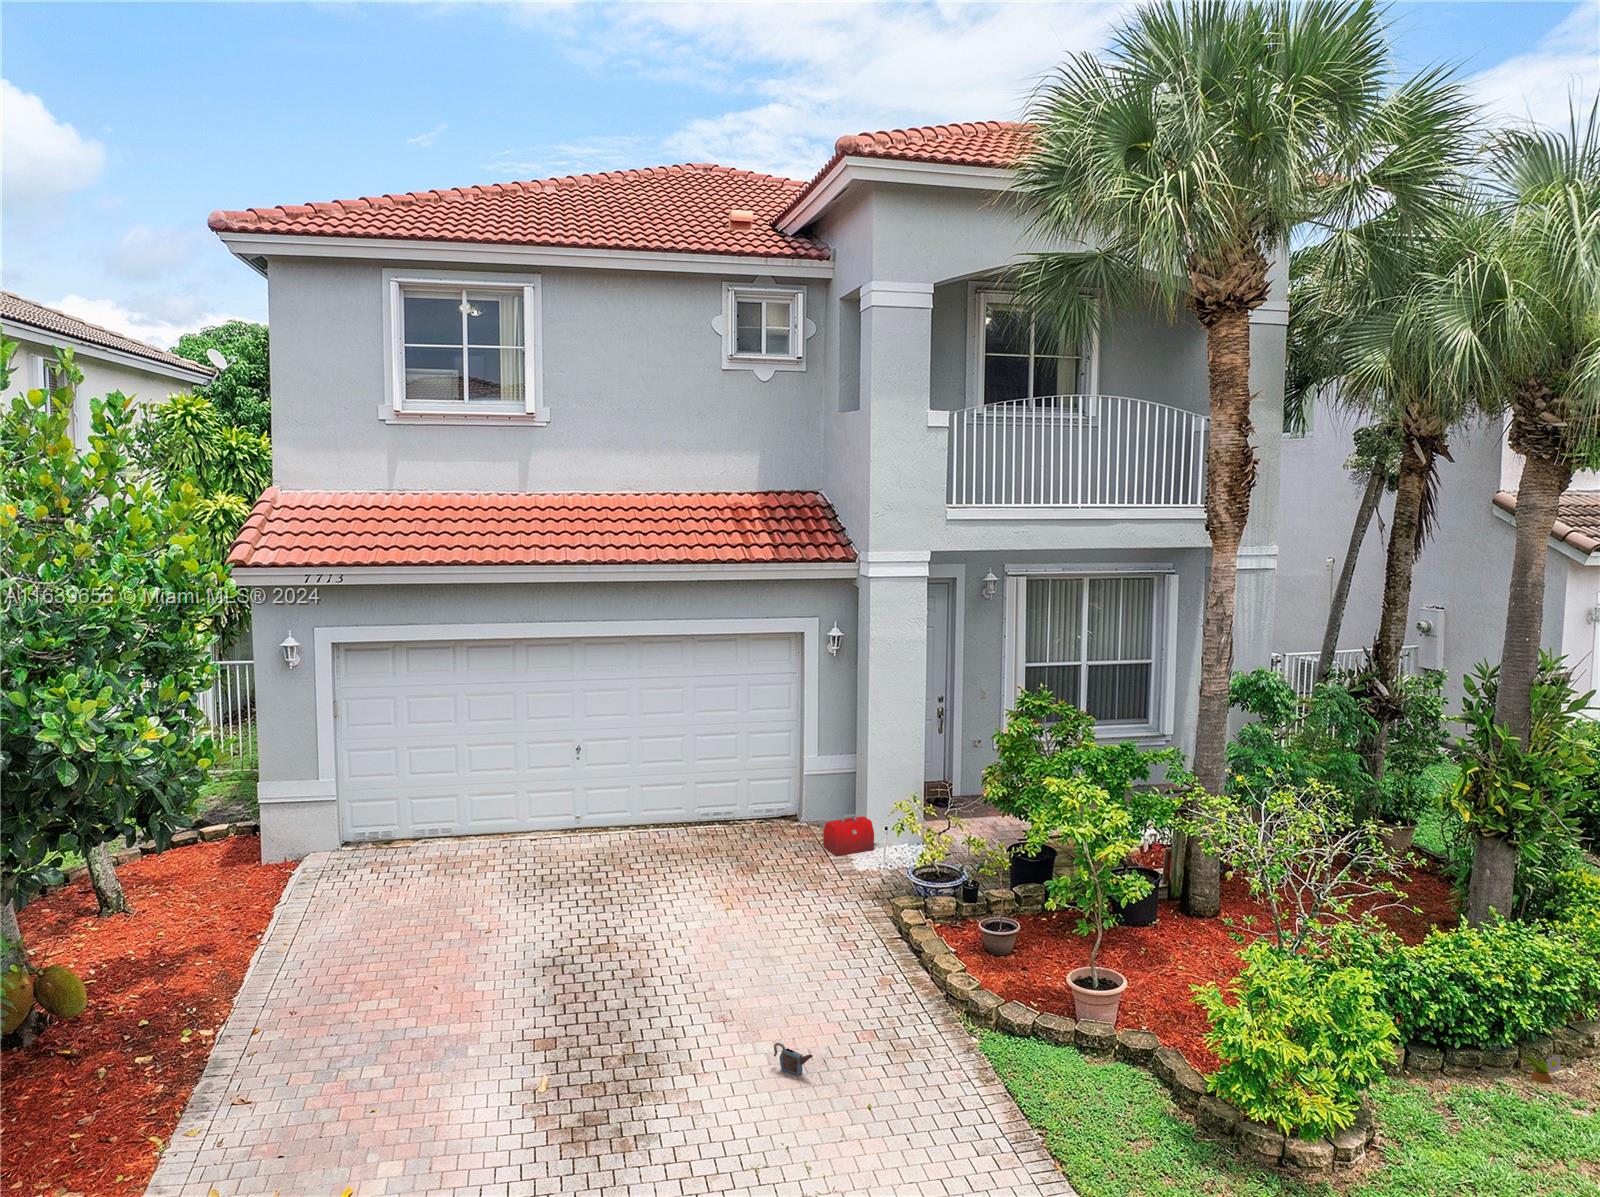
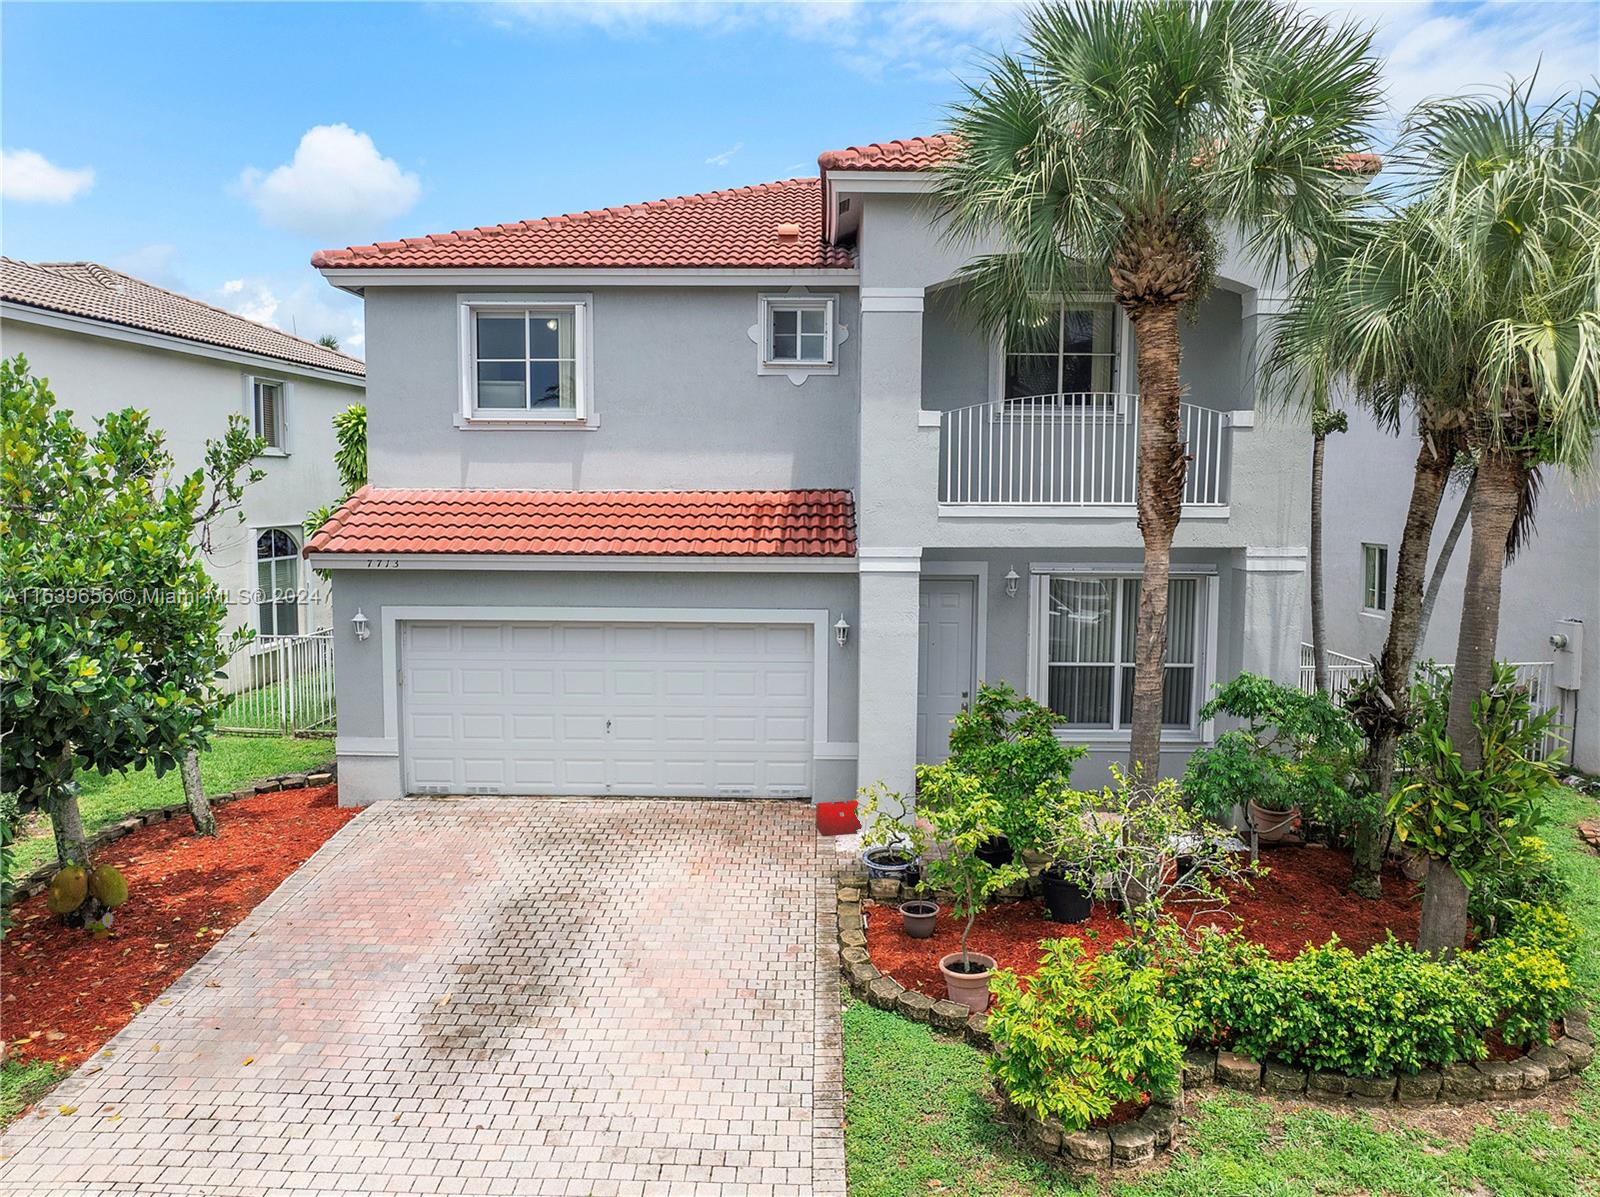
watering can: present [774,1043,813,1075] -> none [643,990,671,1022]
decorative plant: present [1523,1054,1561,1084] -> present [85,913,113,939]

